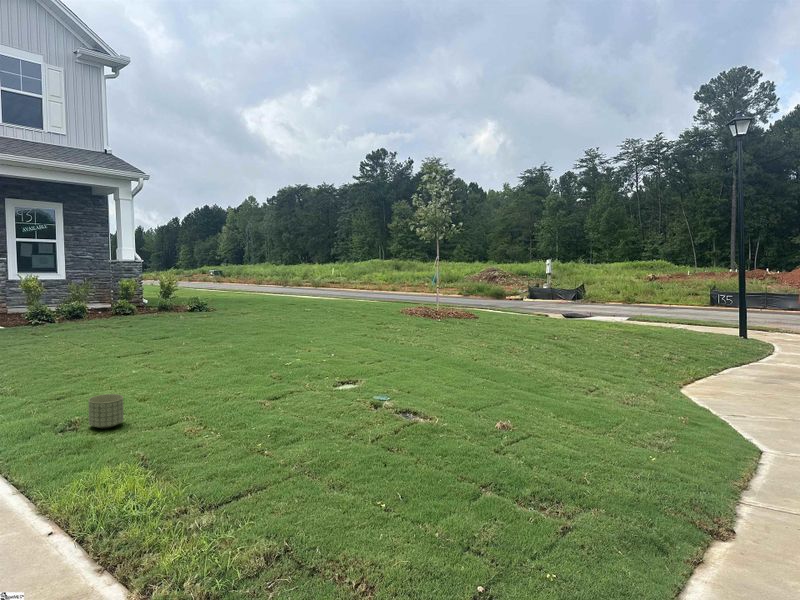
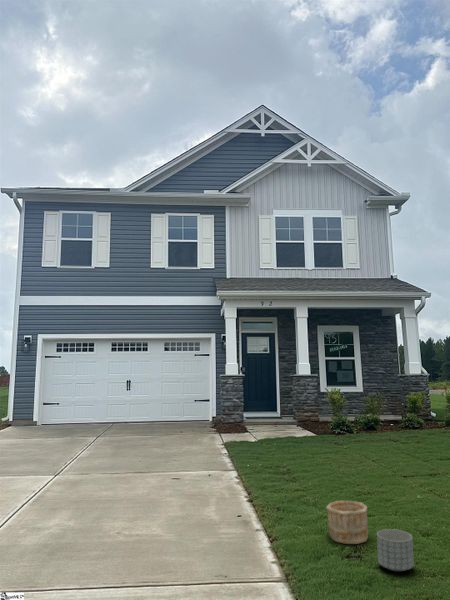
wooden bucket: none [30,379,78,419] -> present [326,500,368,544]

